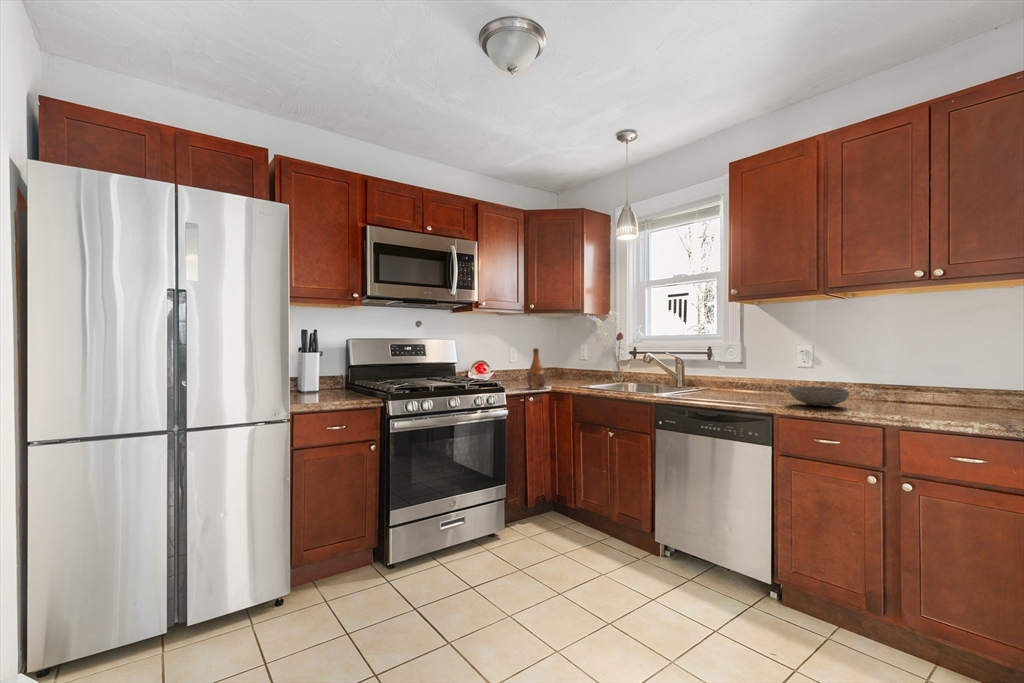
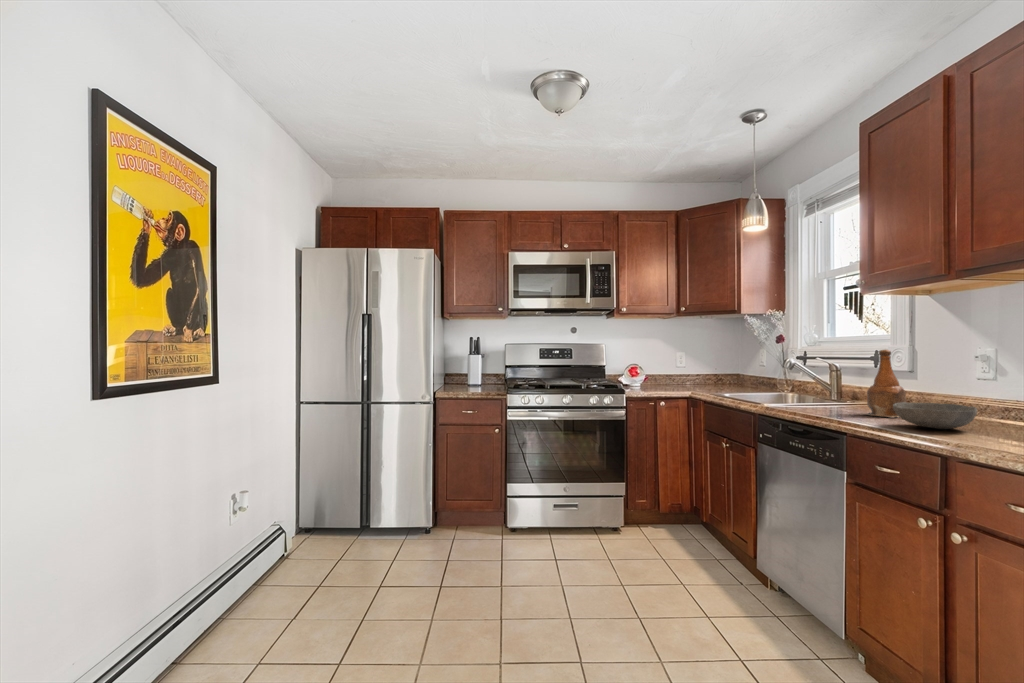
bottle: present [527,348,546,389] -> present [866,350,906,417]

